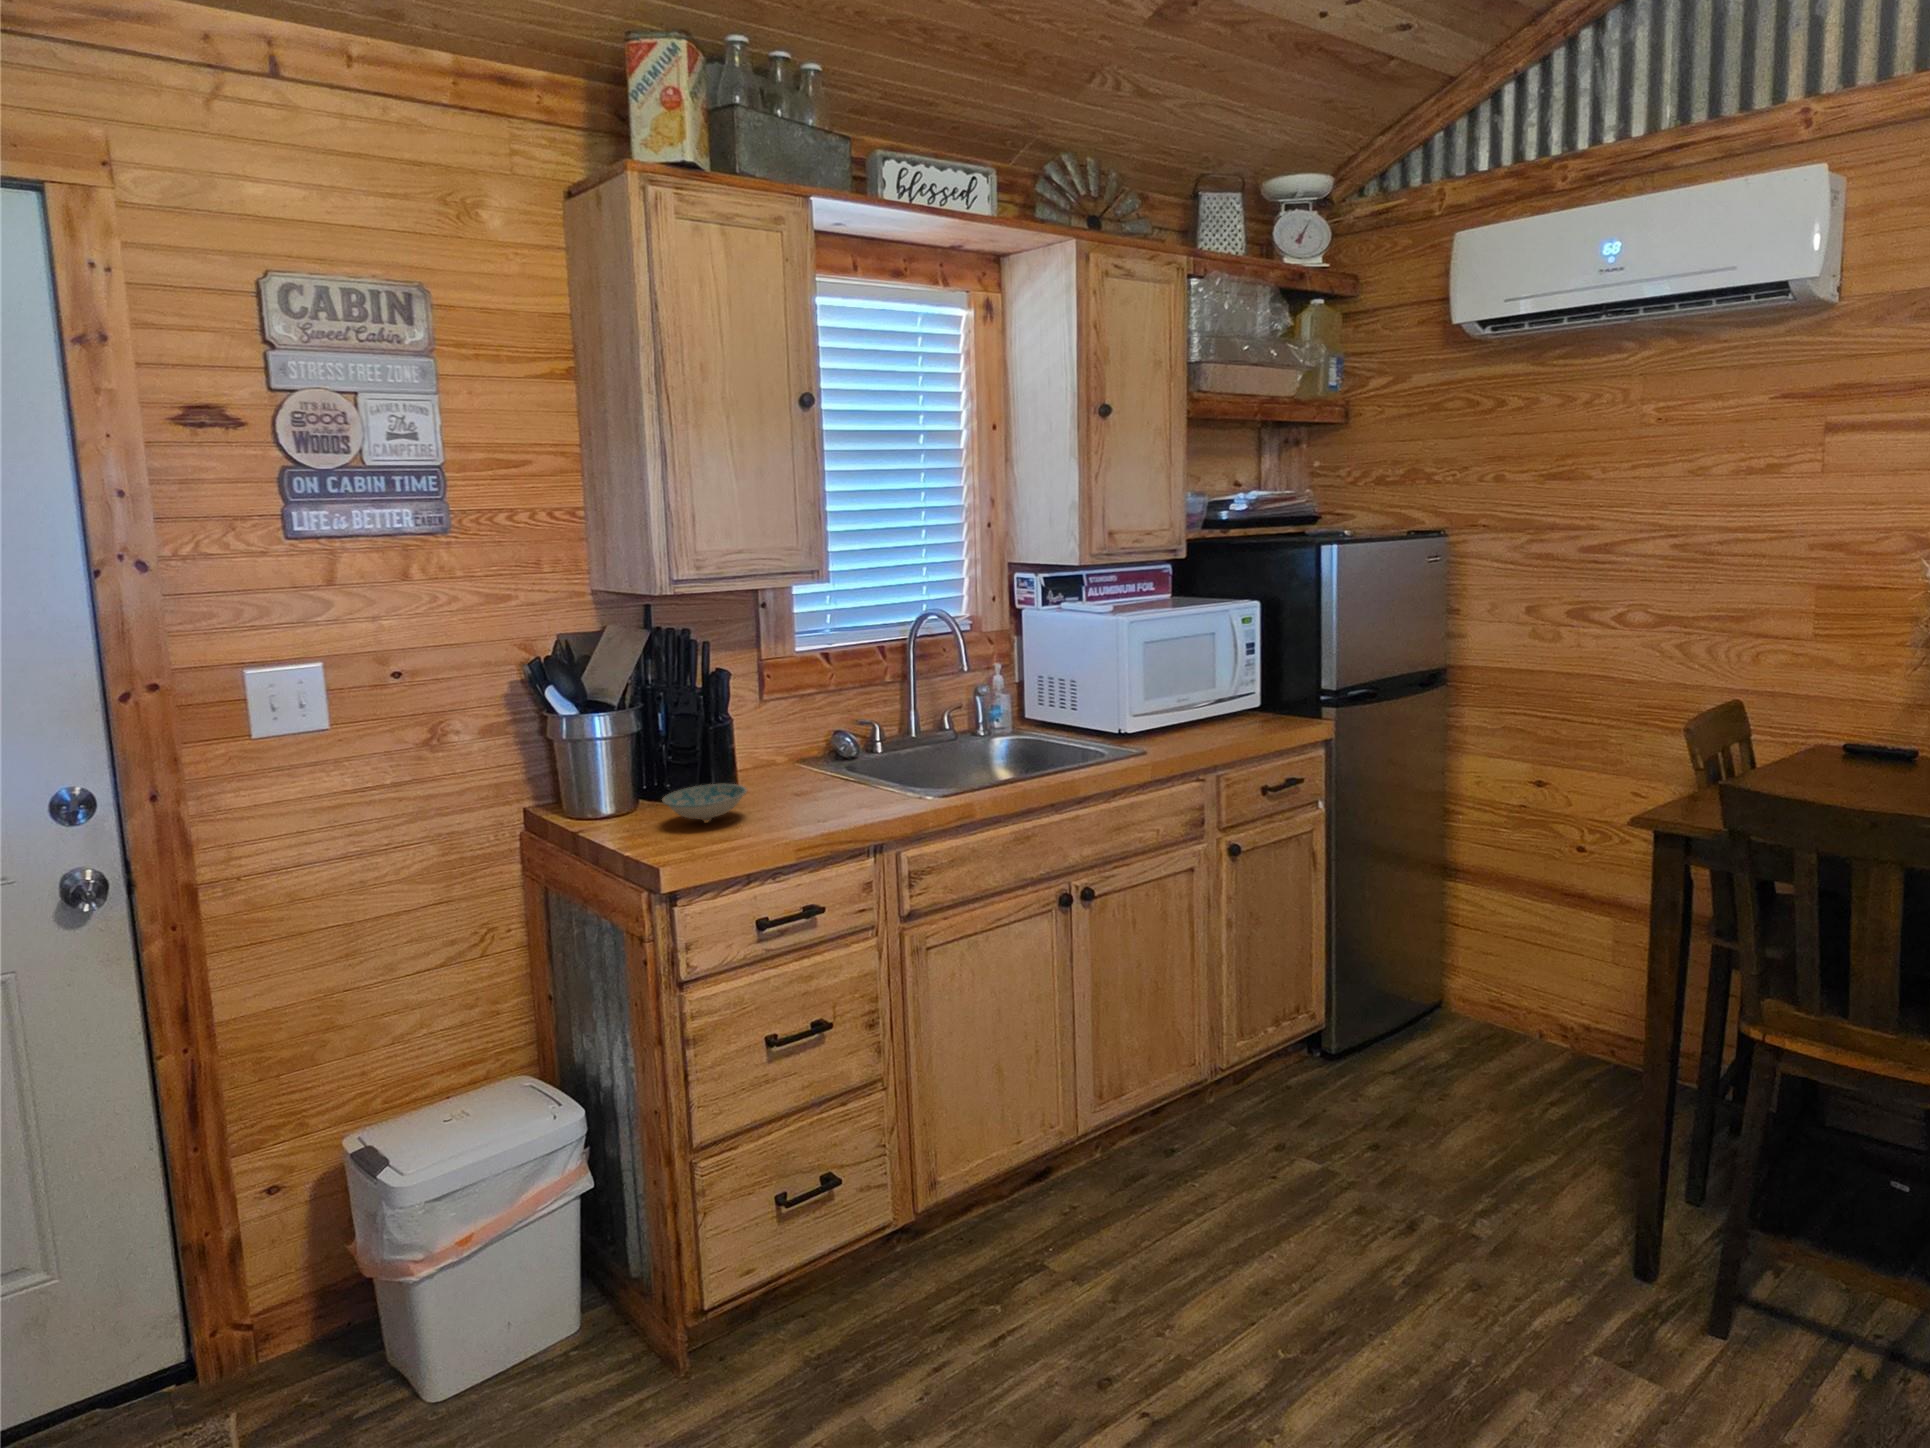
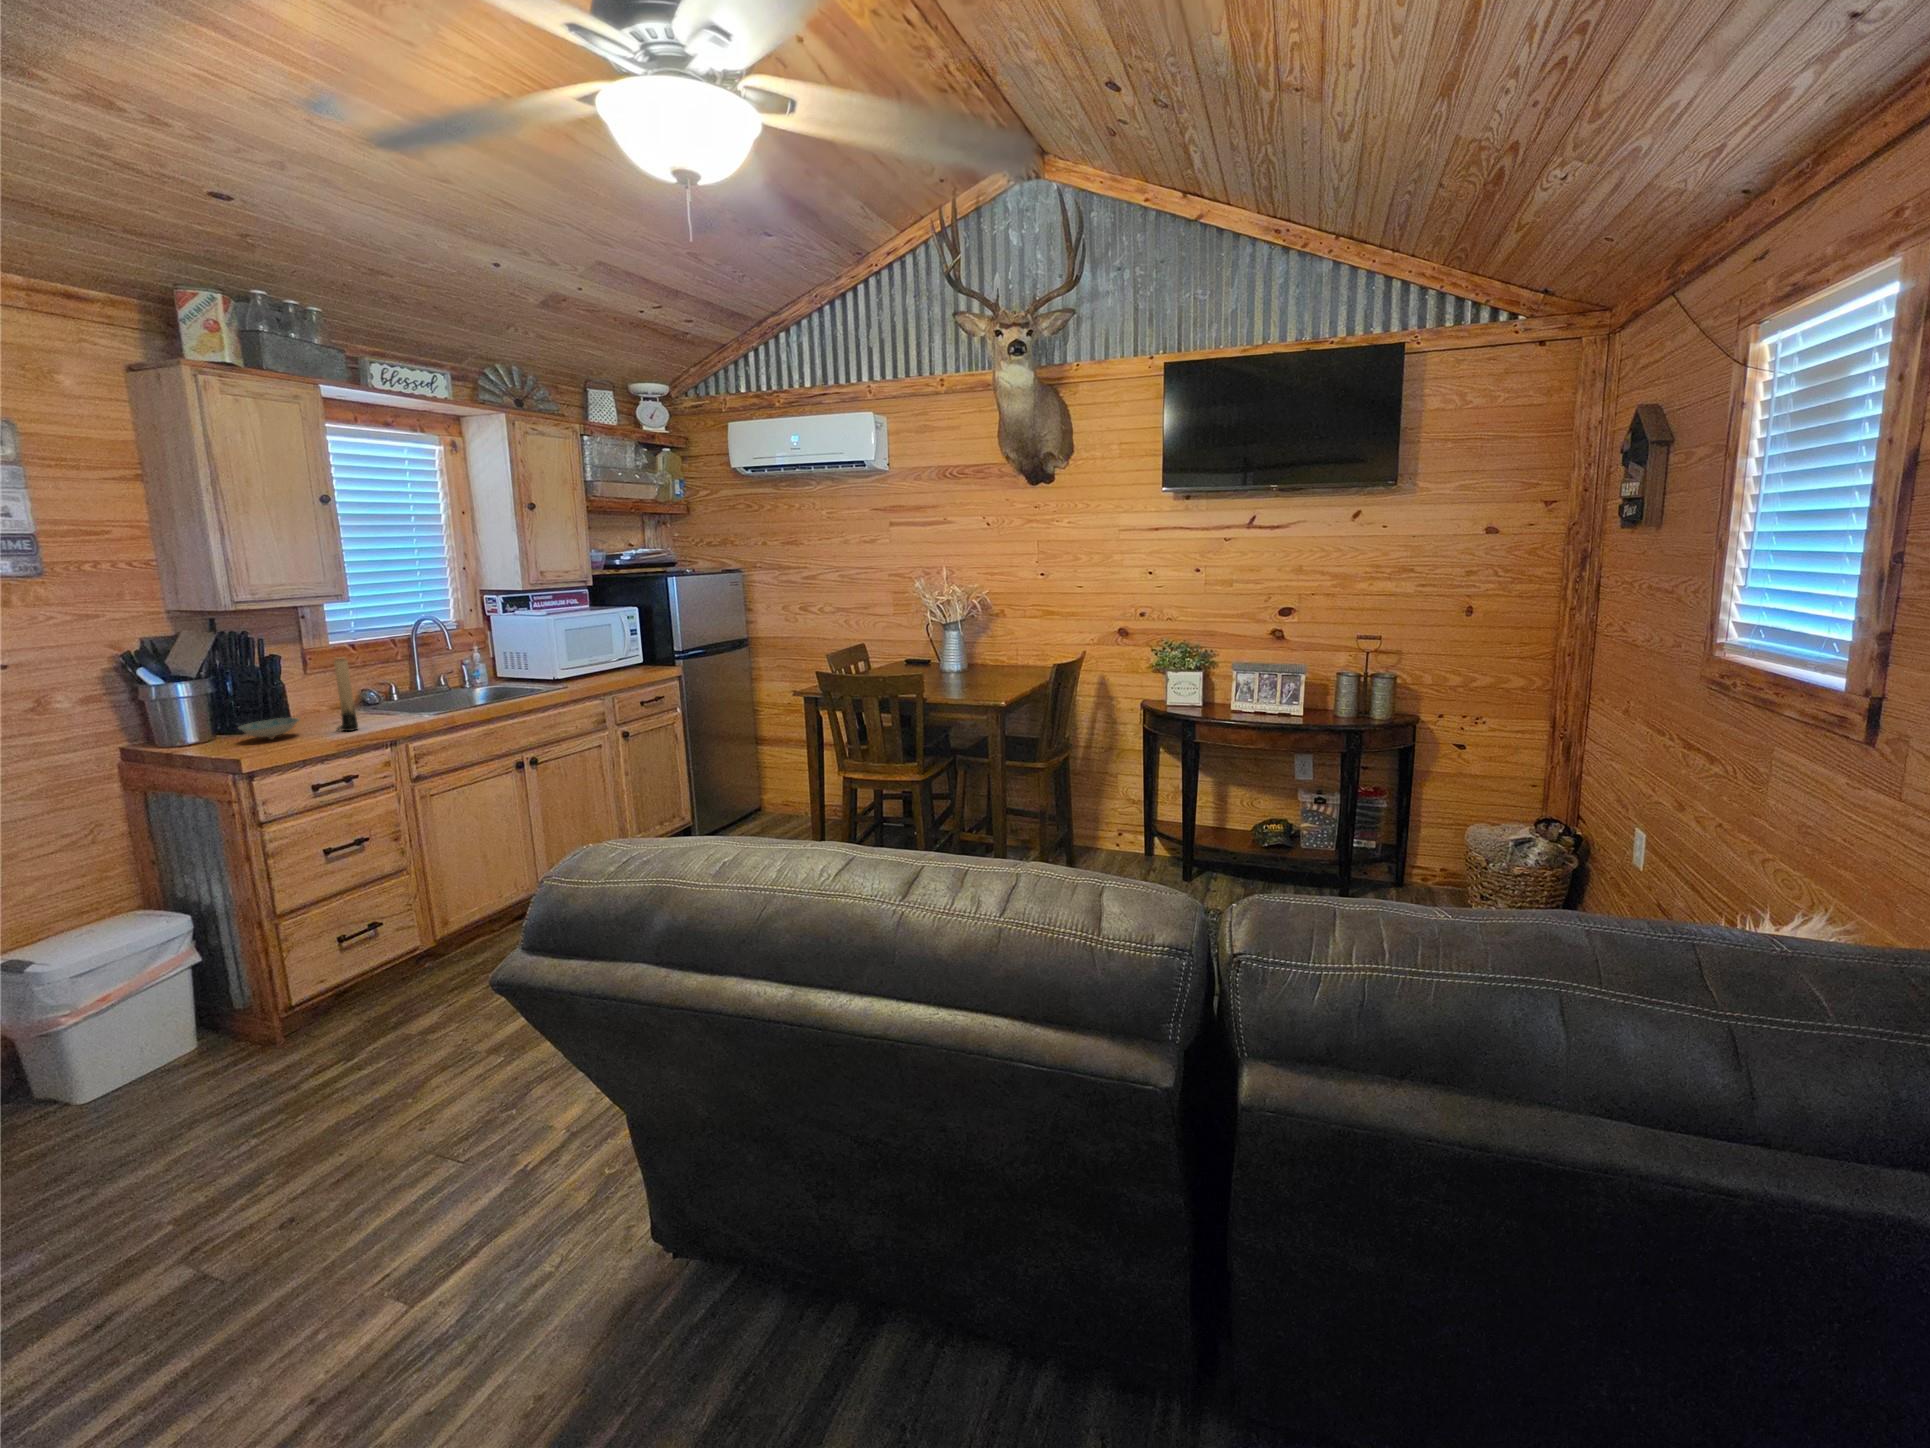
candle: none [797,682,830,818] -> present [334,657,358,731]

